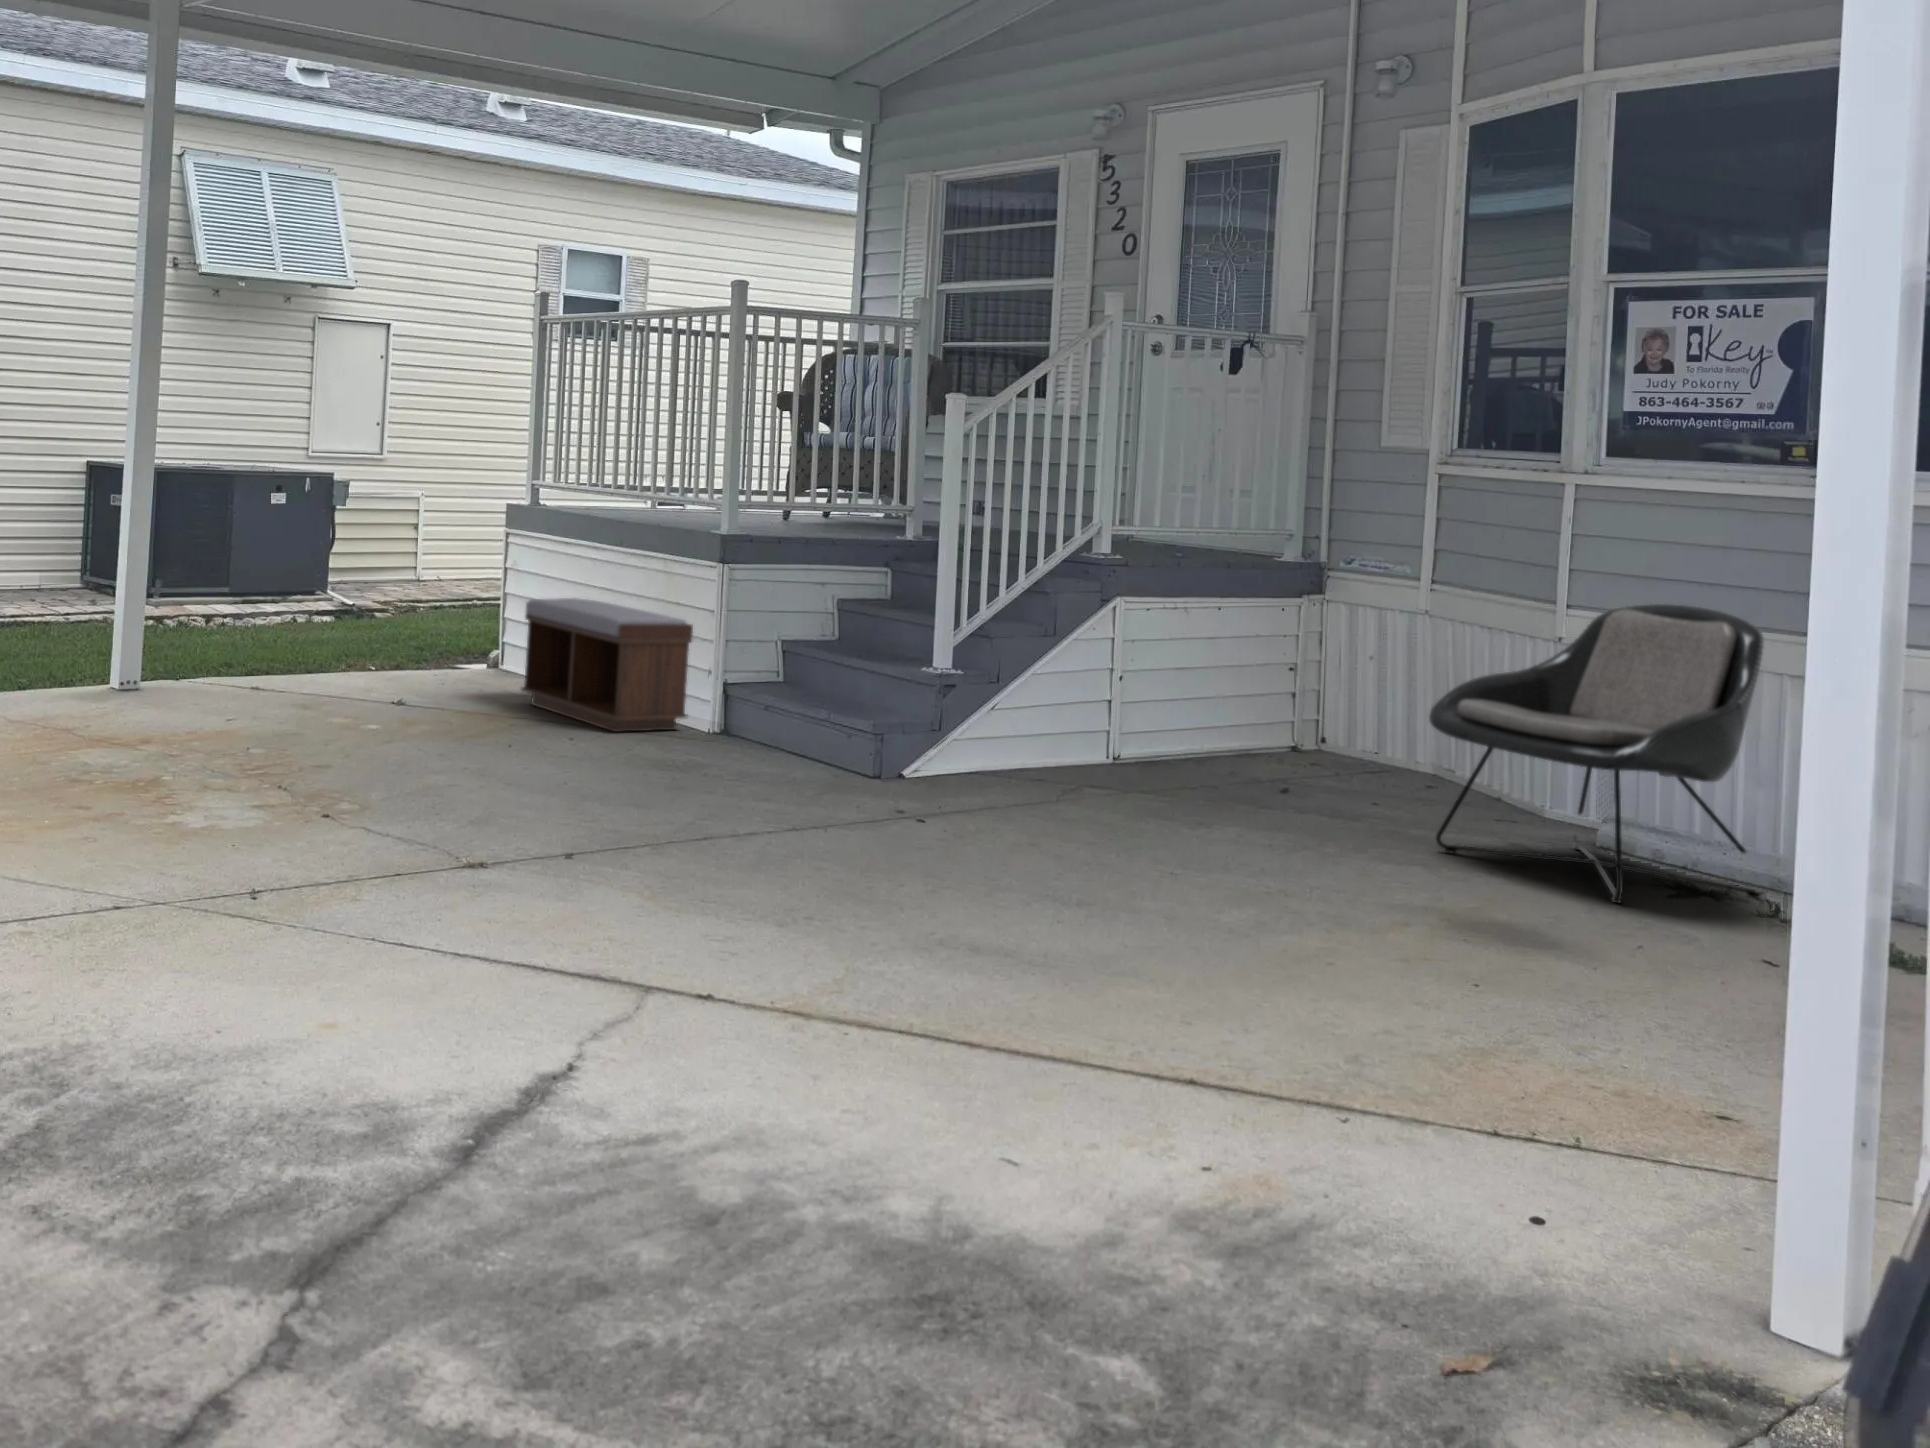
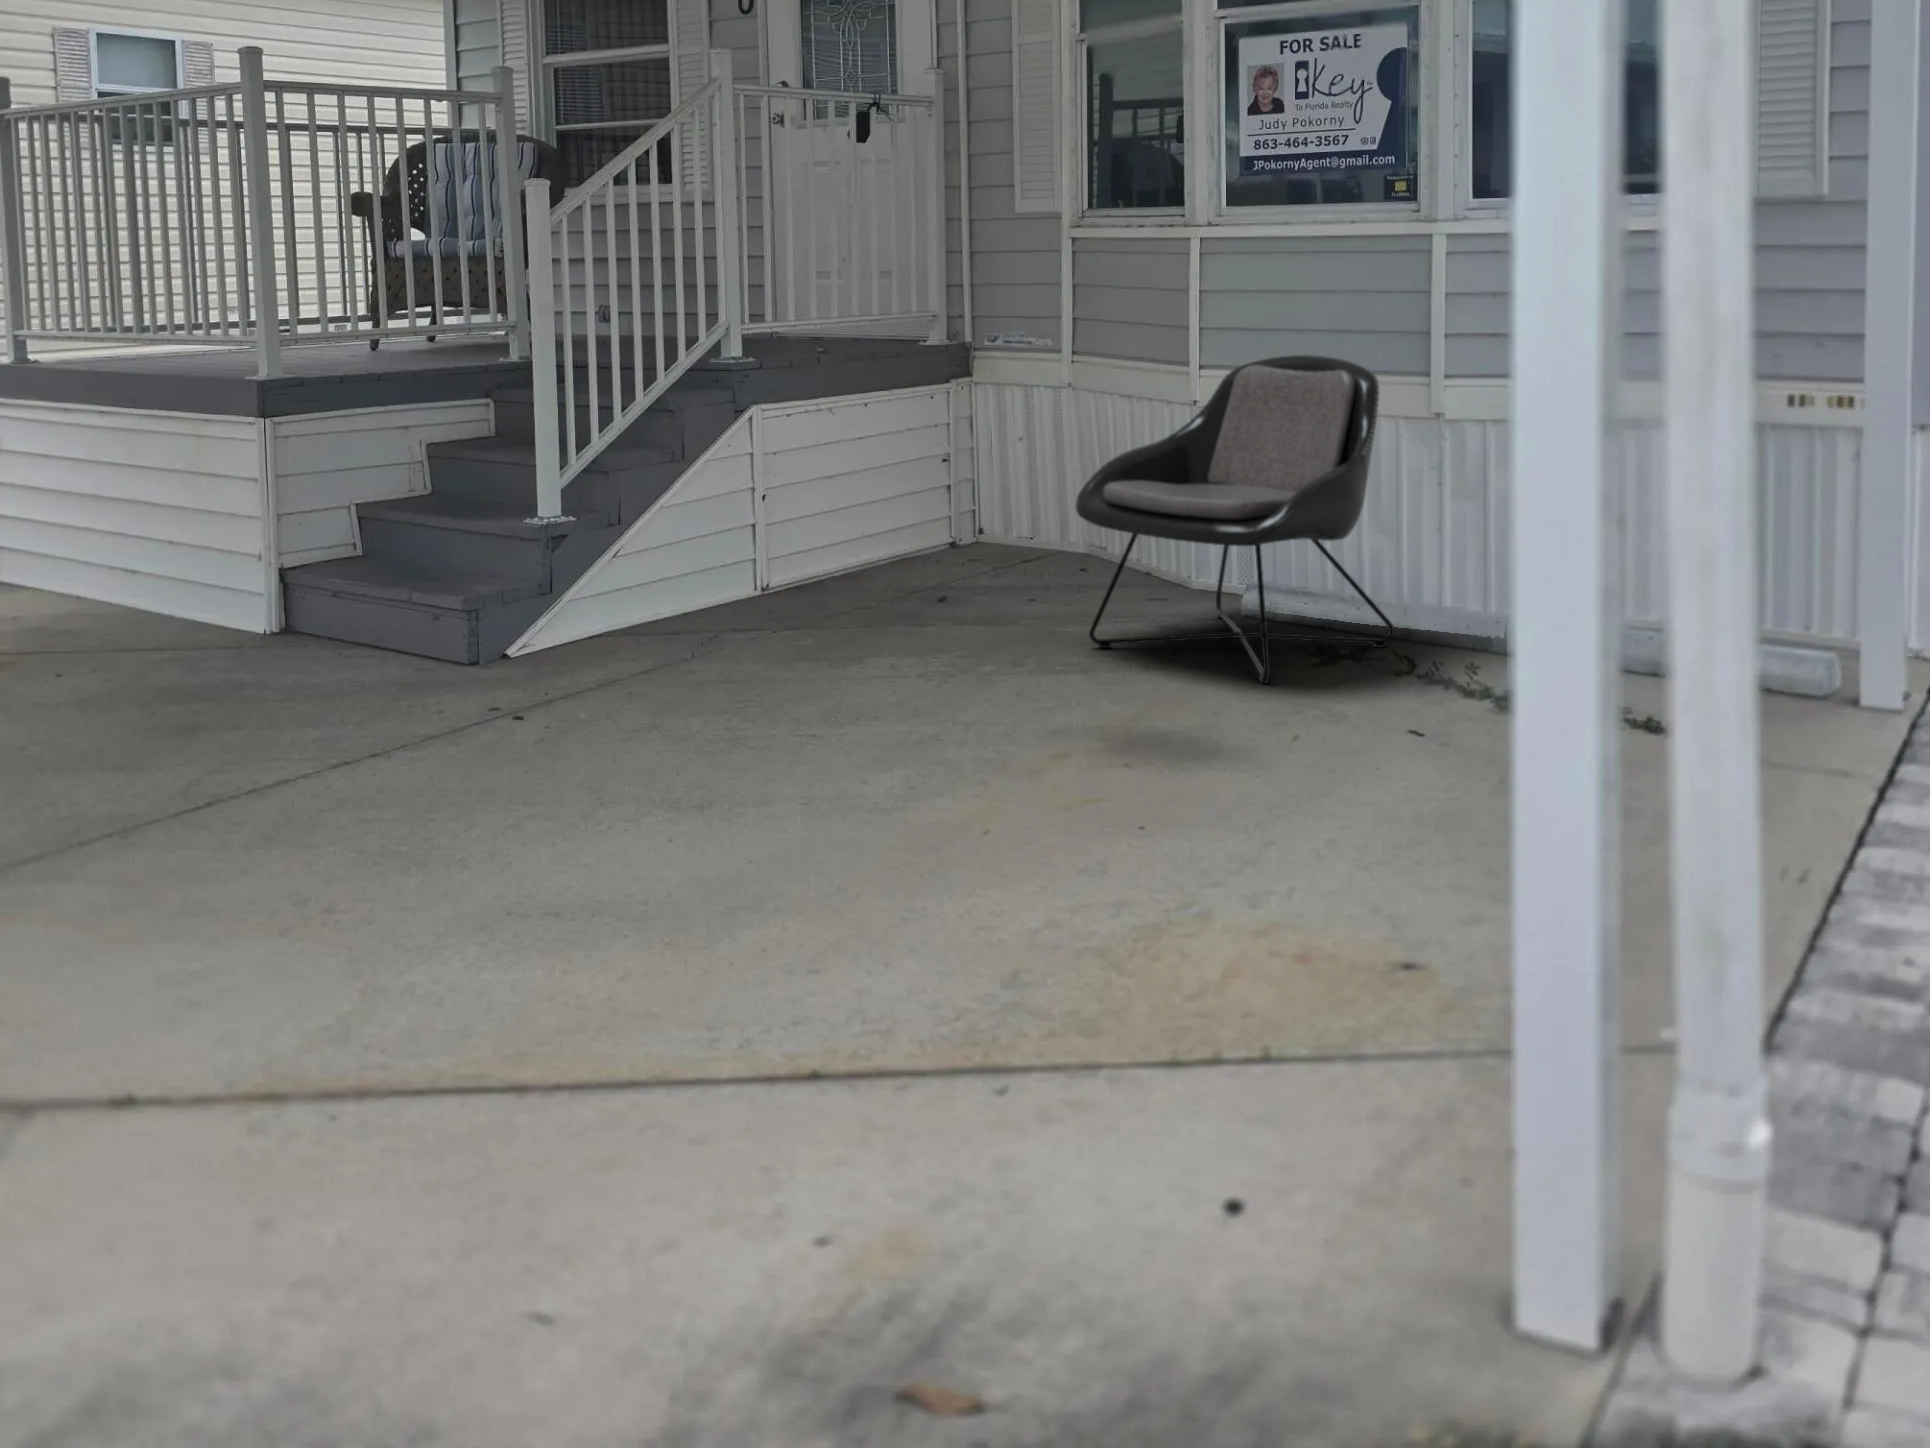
bench: present [521,598,693,732] -> none [9,482,243,653]

